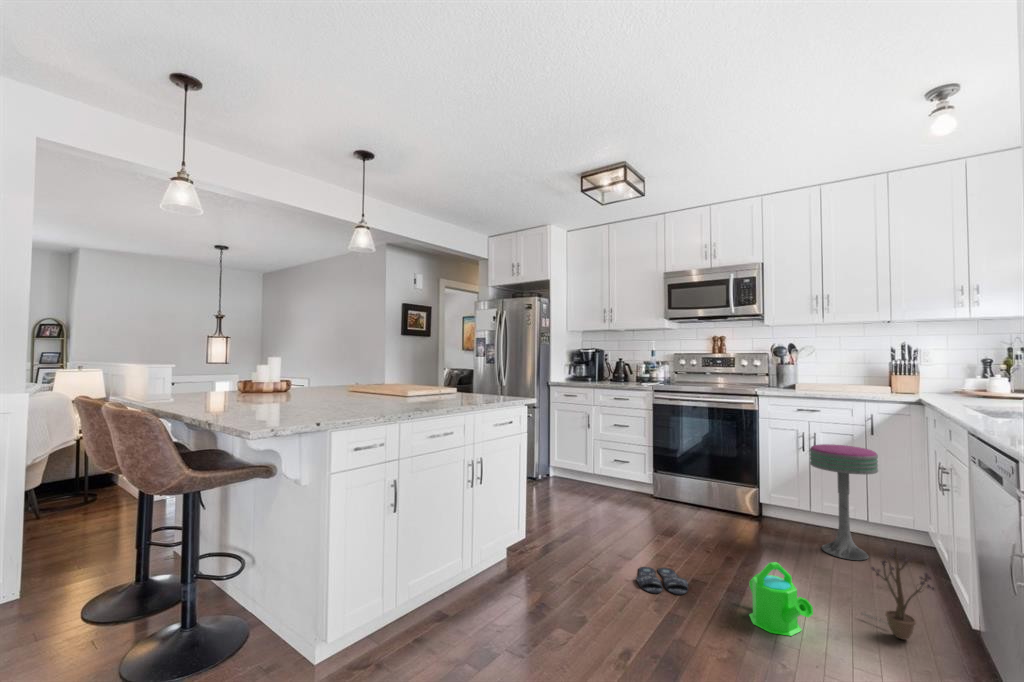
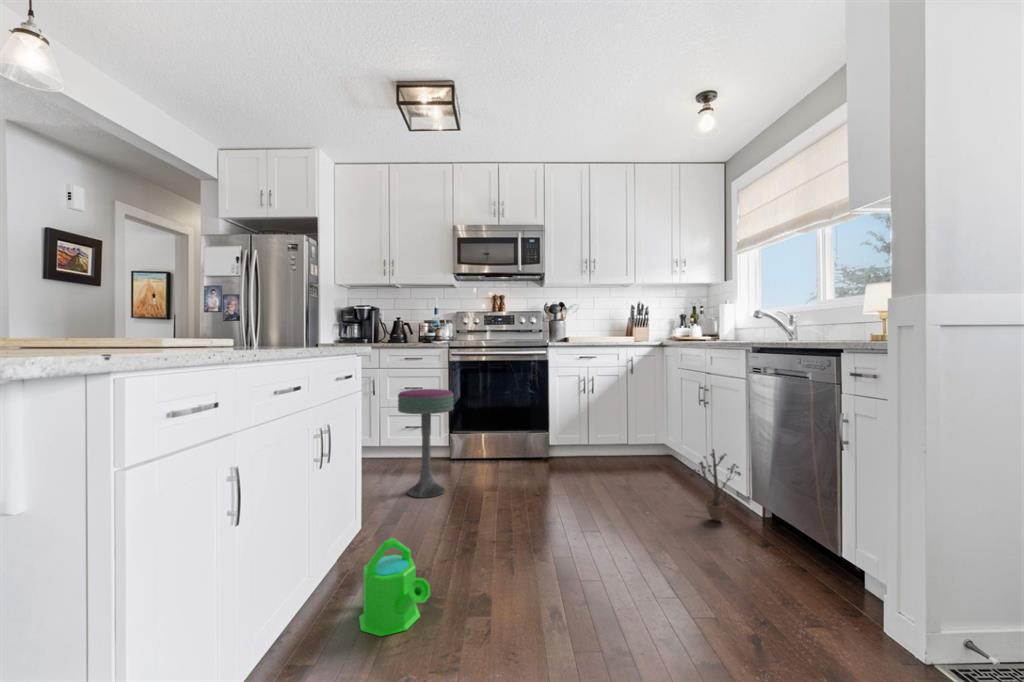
bar stool: present [810,444,878,560] -> present [398,389,454,497]
watering can: present [749,562,813,636] -> present [359,538,430,636]
slippers: present [636,567,688,595] -> none [500,517,561,546]

